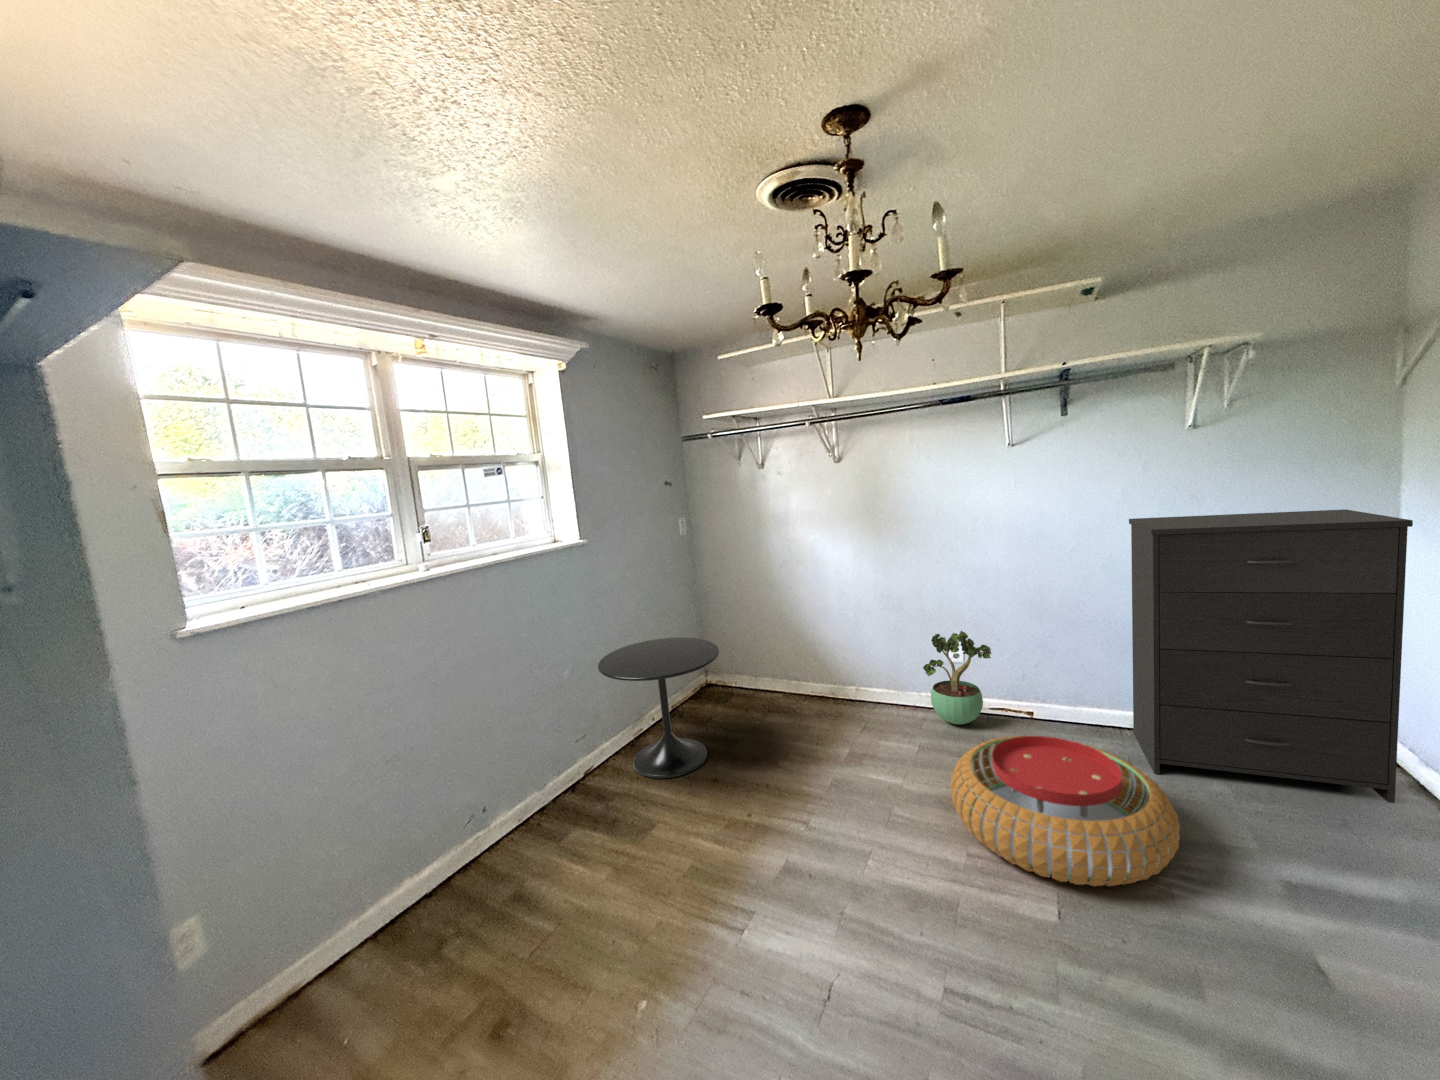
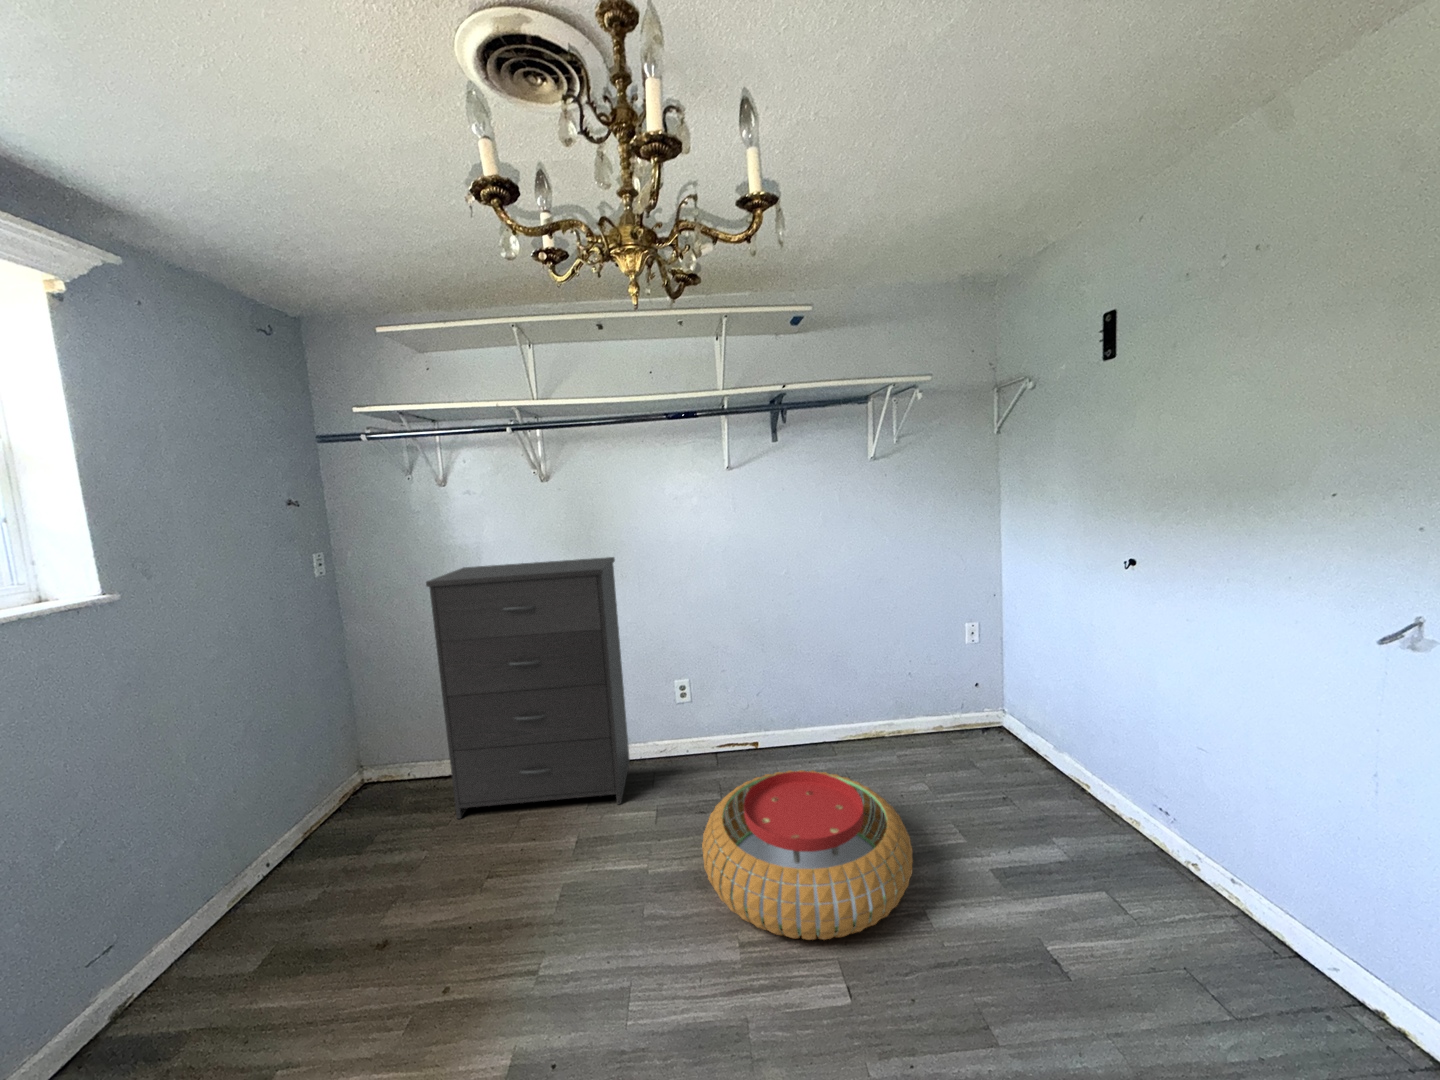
dresser: present [1129,509,1413,803] -> present [426,557,630,819]
potted plant: present [923,631,991,724] -> none [654,667,723,772]
side table: present [598,638,719,778] -> none [141,727,386,975]

